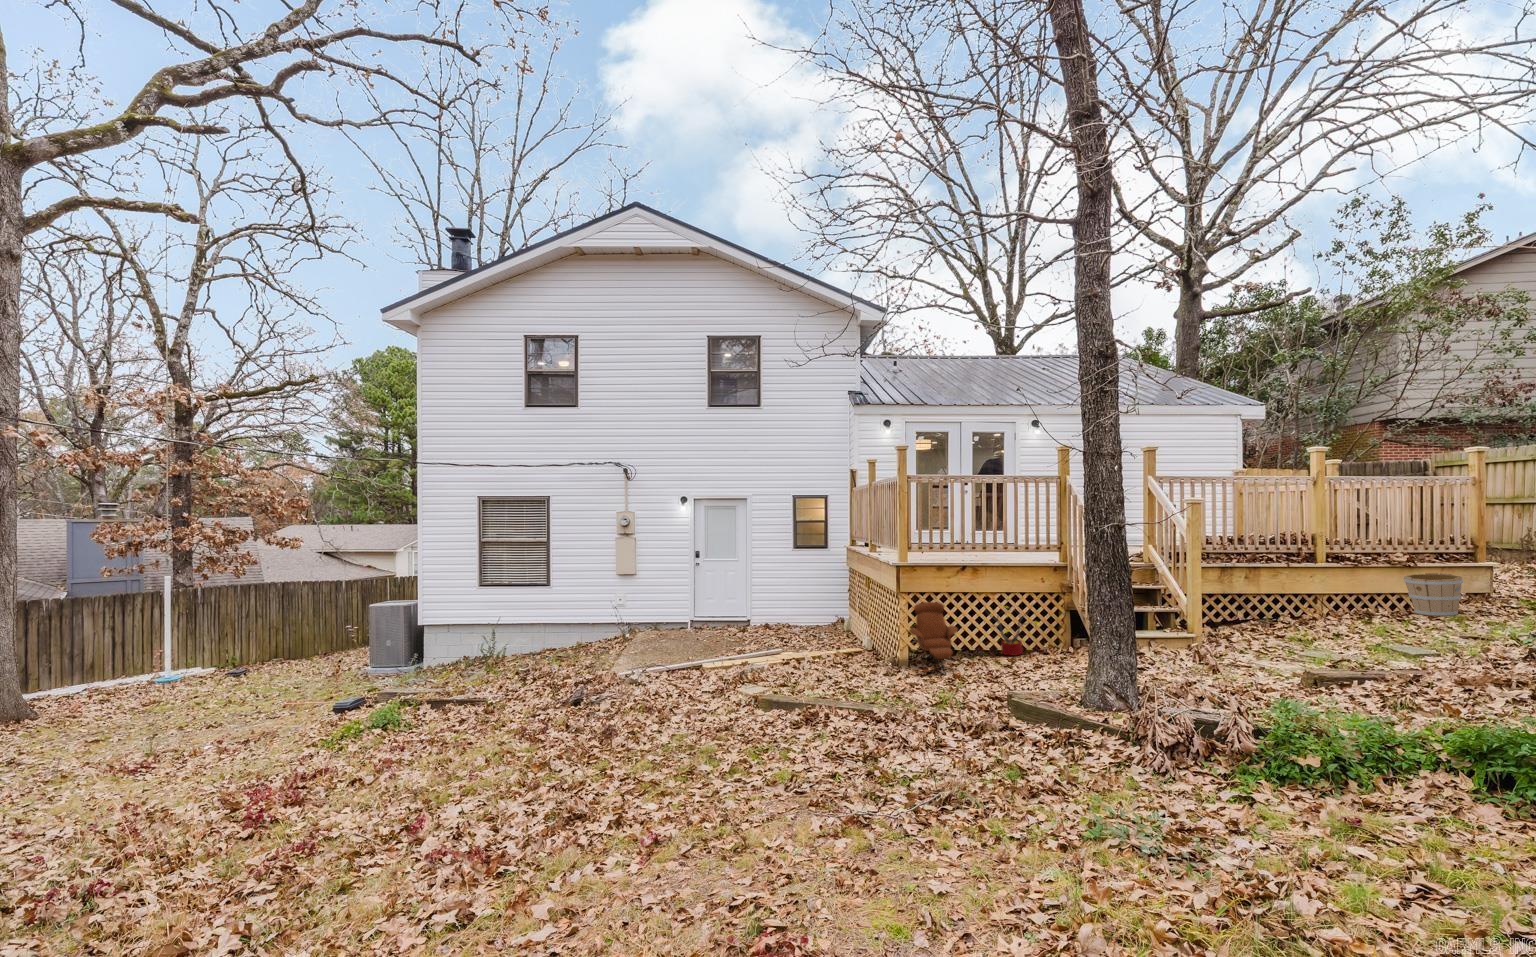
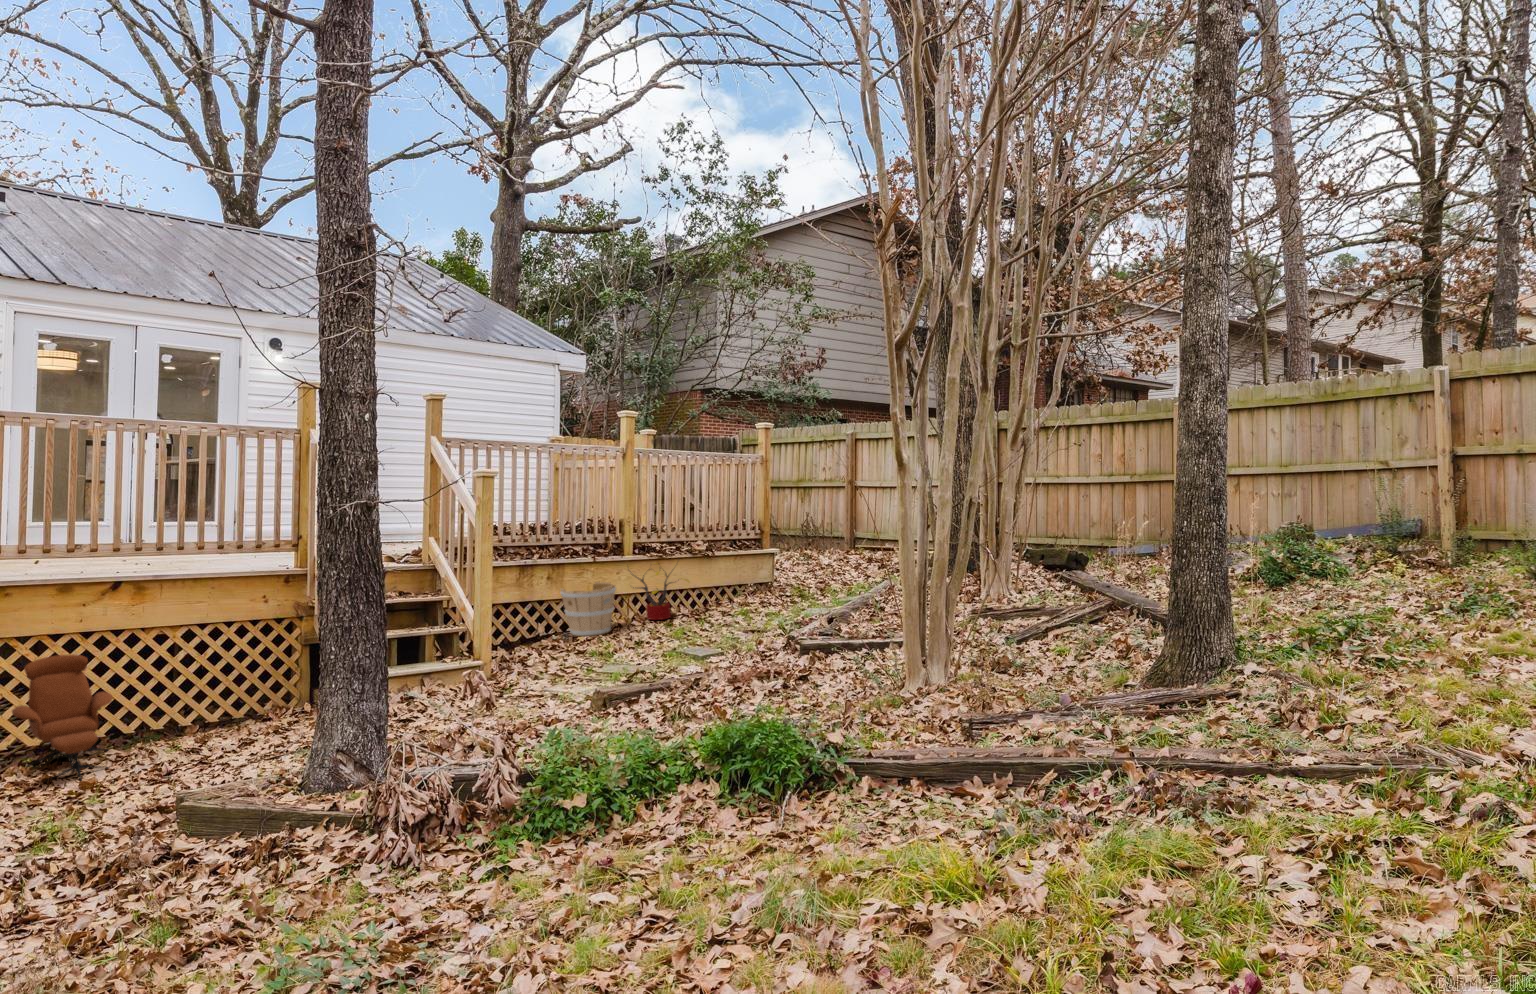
wooden bucket: present [1403,573,1463,616] -> present [560,582,616,636]
decorative plant: present [995,609,1040,655] -> present [633,572,689,620]

